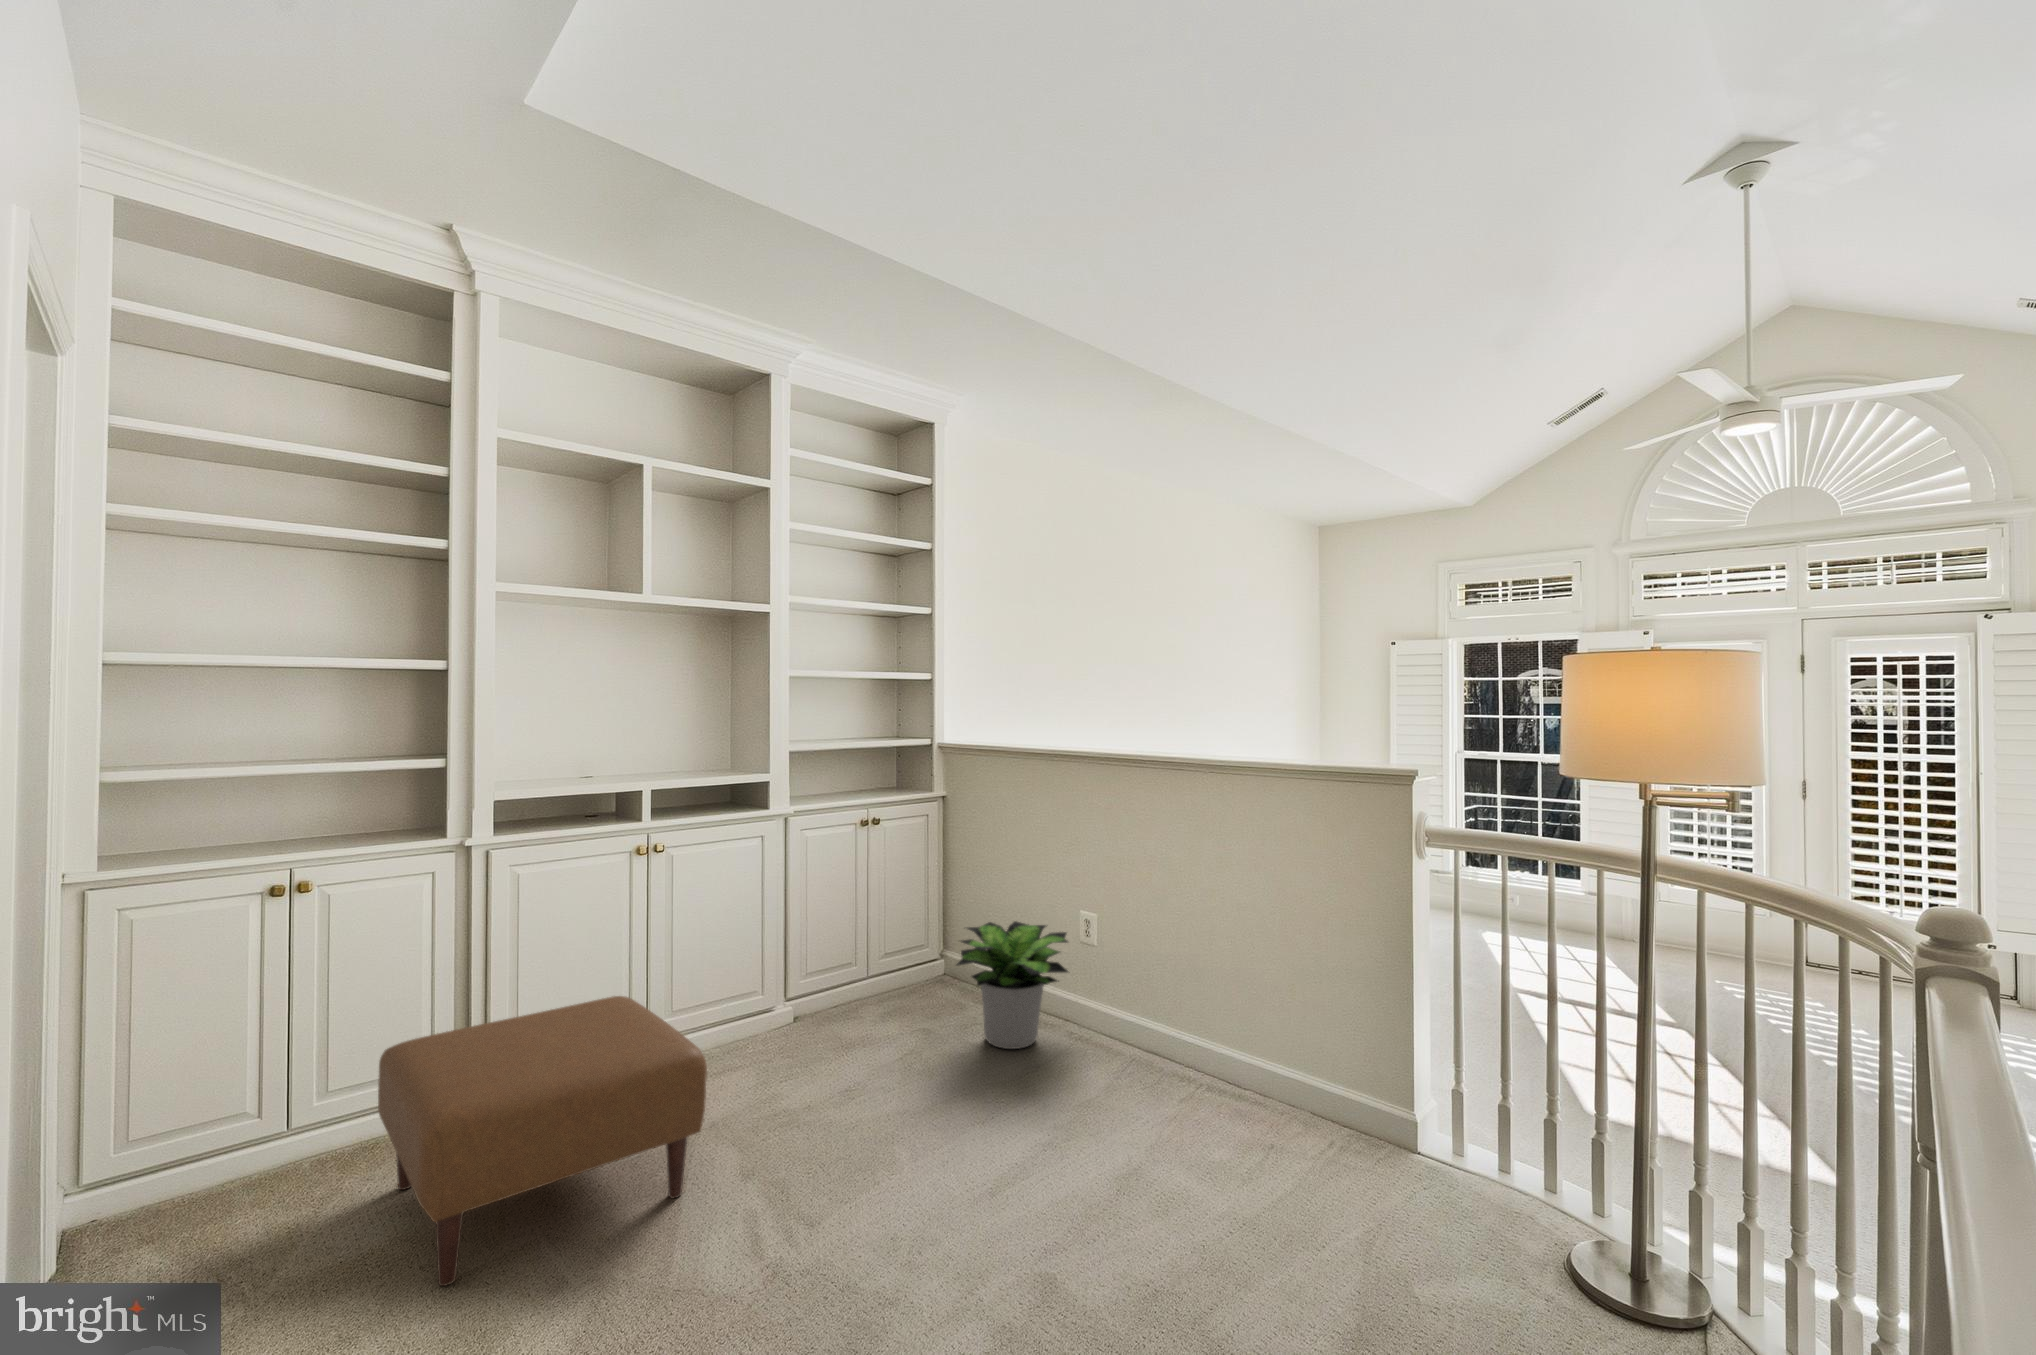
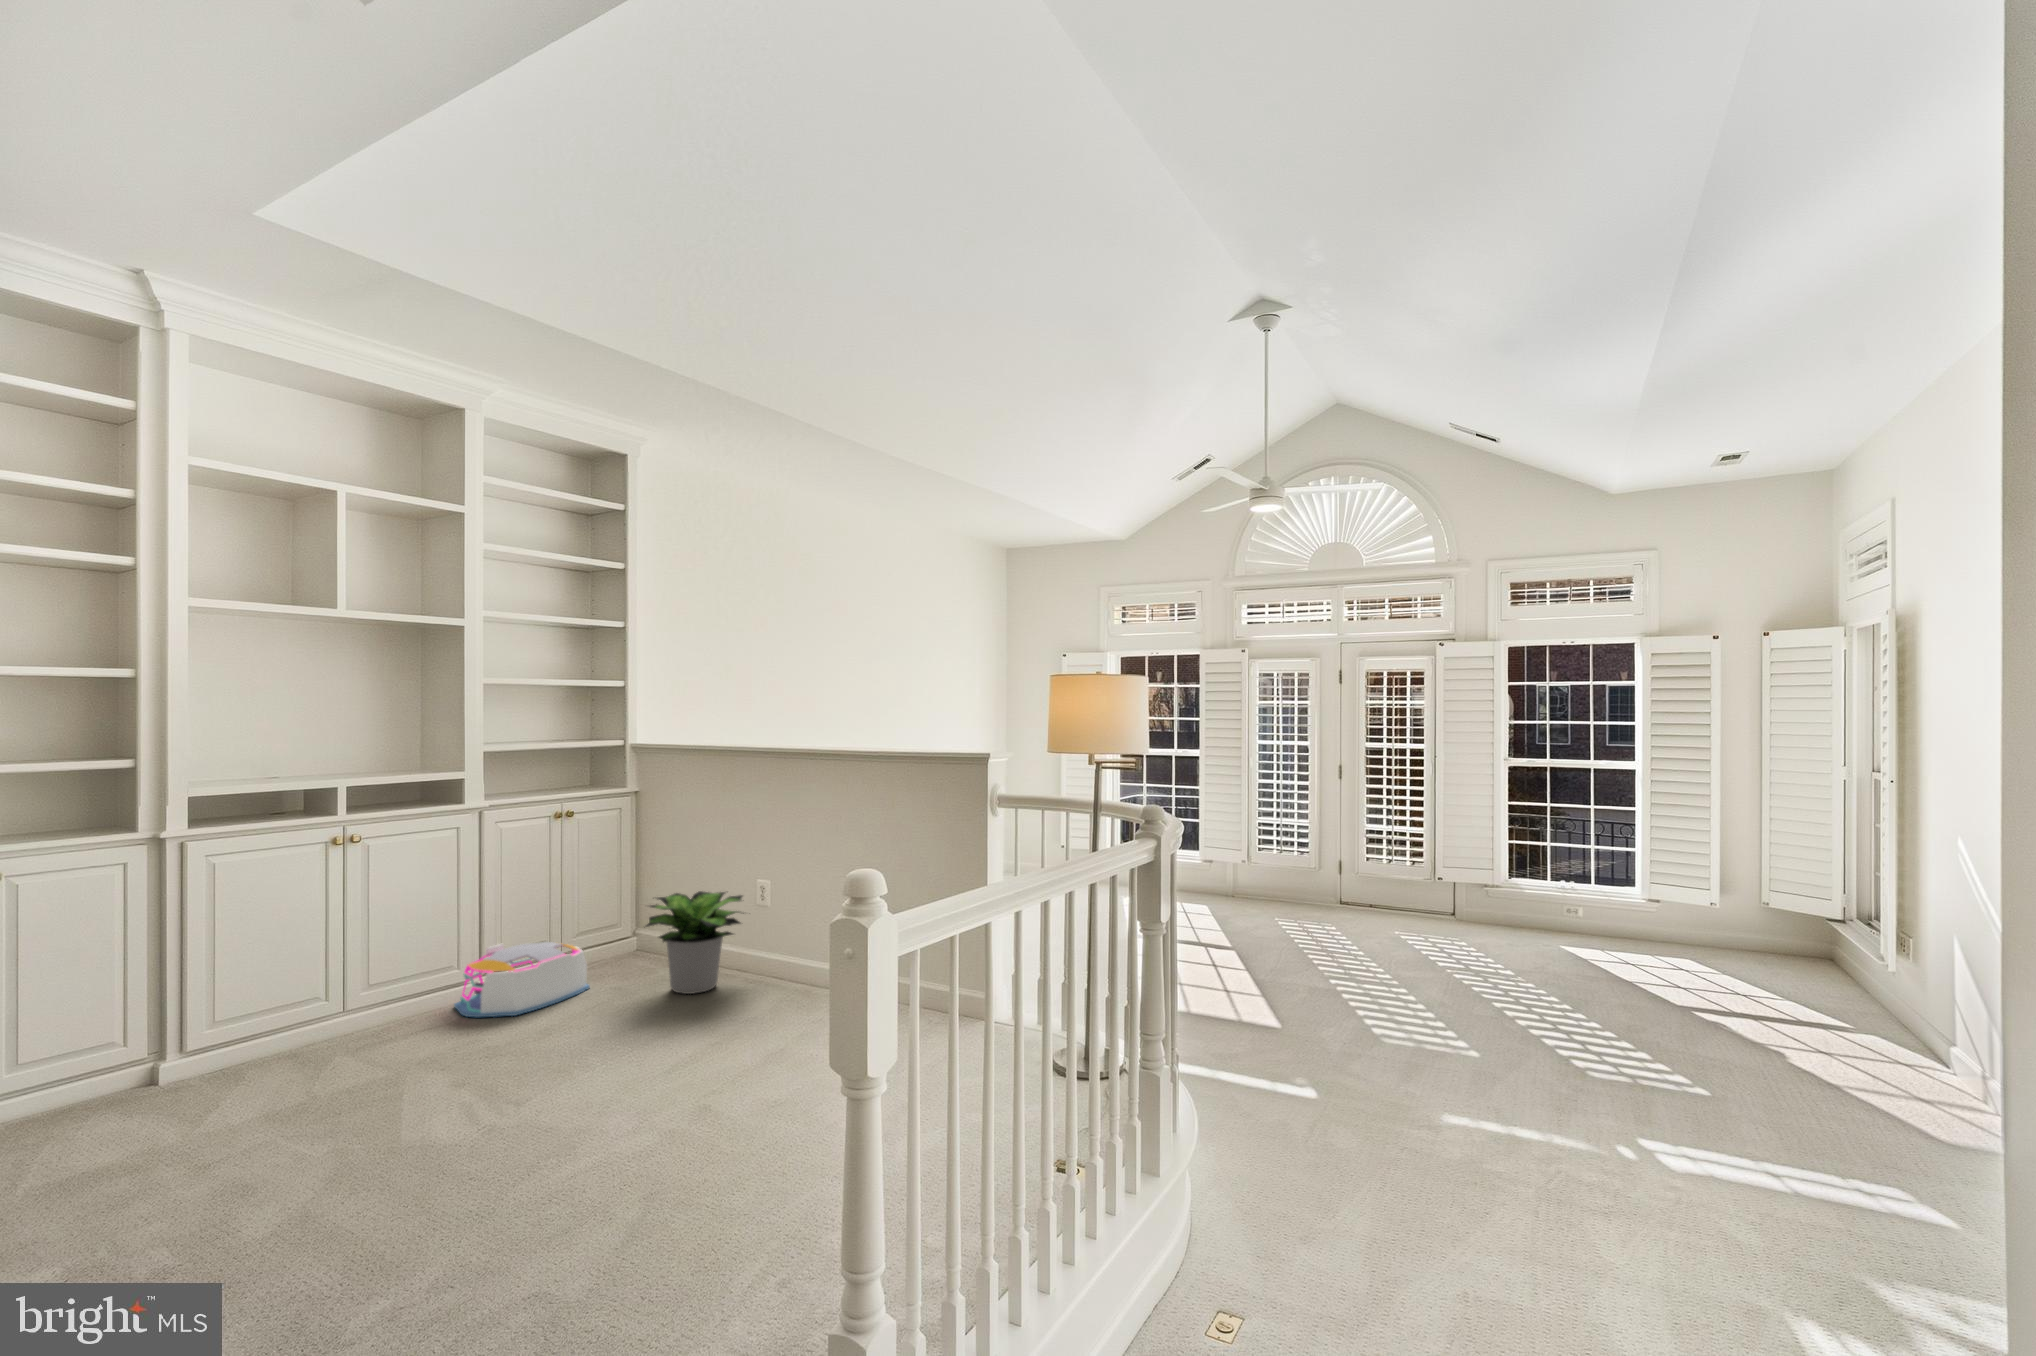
storage bin: none [757,966,897,1060] -> present [454,942,590,1017]
ottoman: present [378,996,707,1286] -> none [91,962,415,1173]

